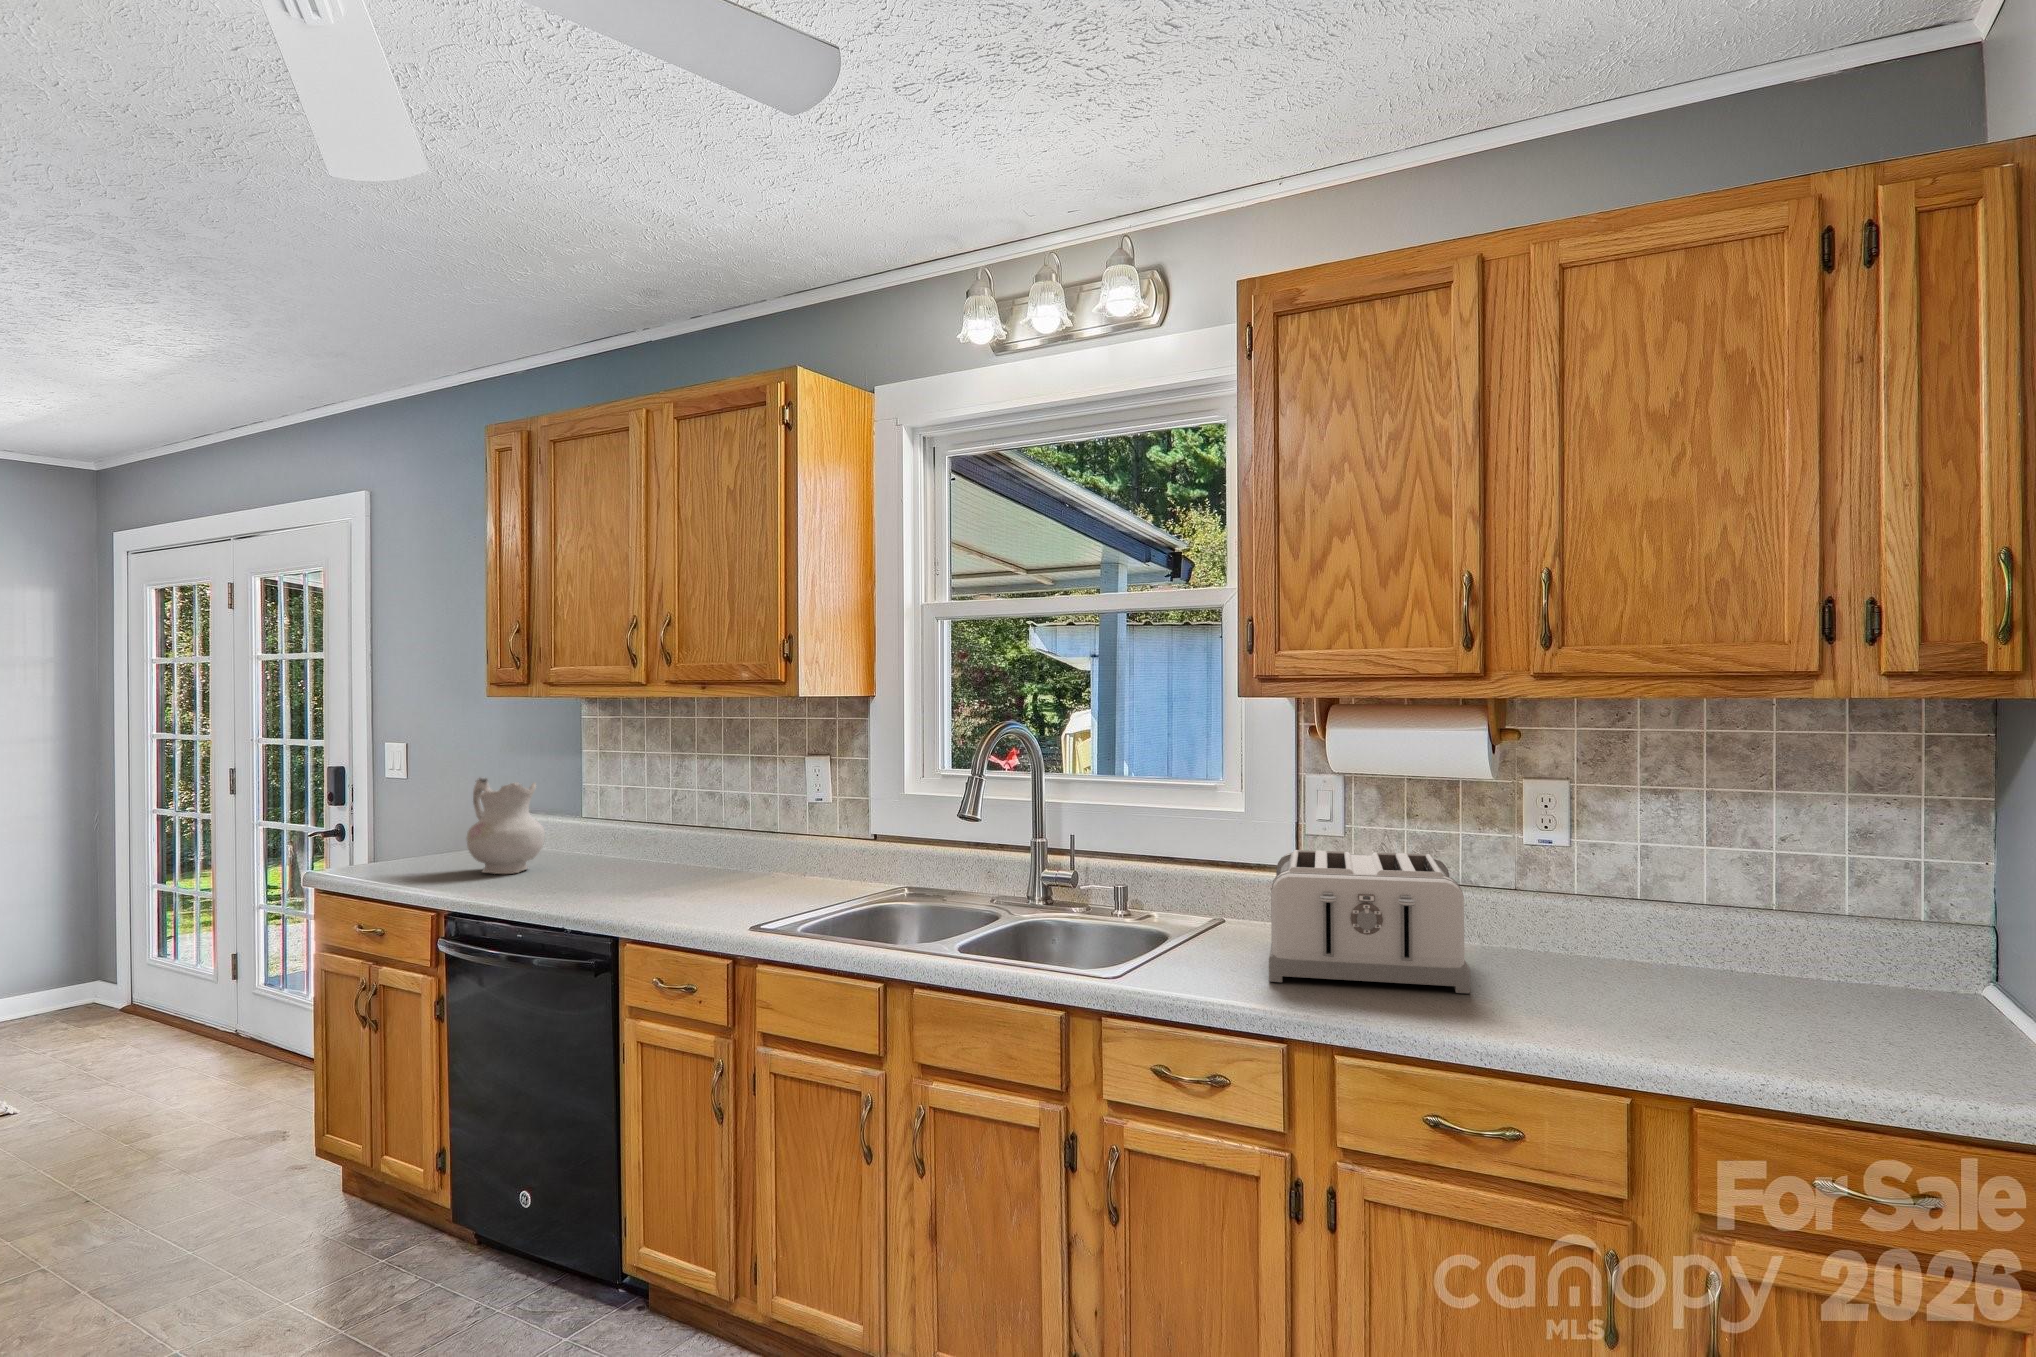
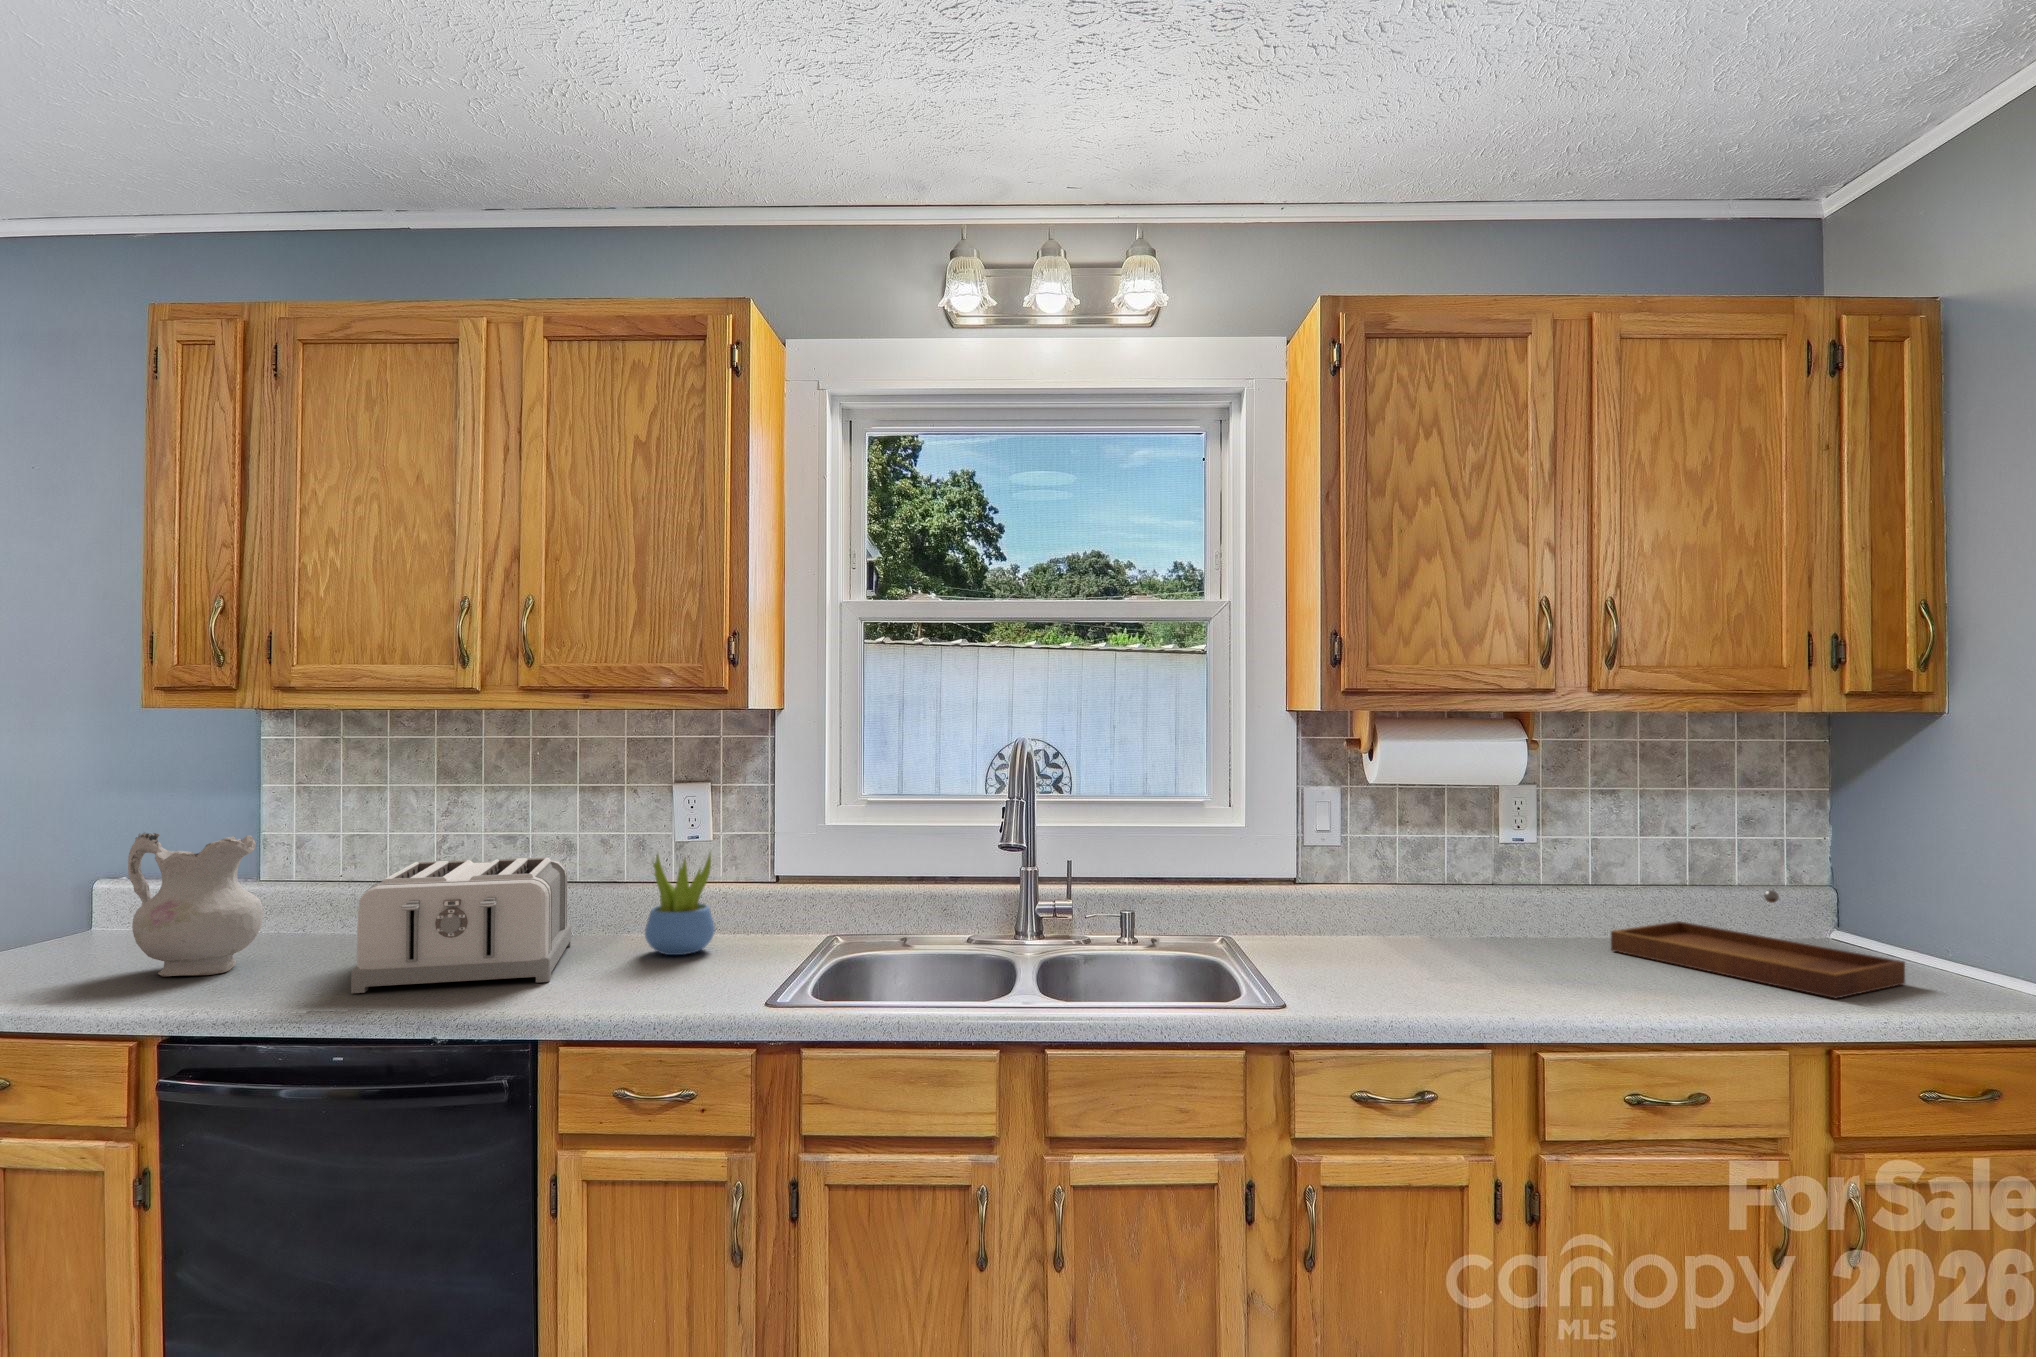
succulent plant: none [751,806,805,890] -> present [645,853,715,955]
toaster: present [1269,850,1470,993] -> present [351,857,571,993]
tray: none [1606,917,1912,1050] -> present [1611,890,1905,999]

